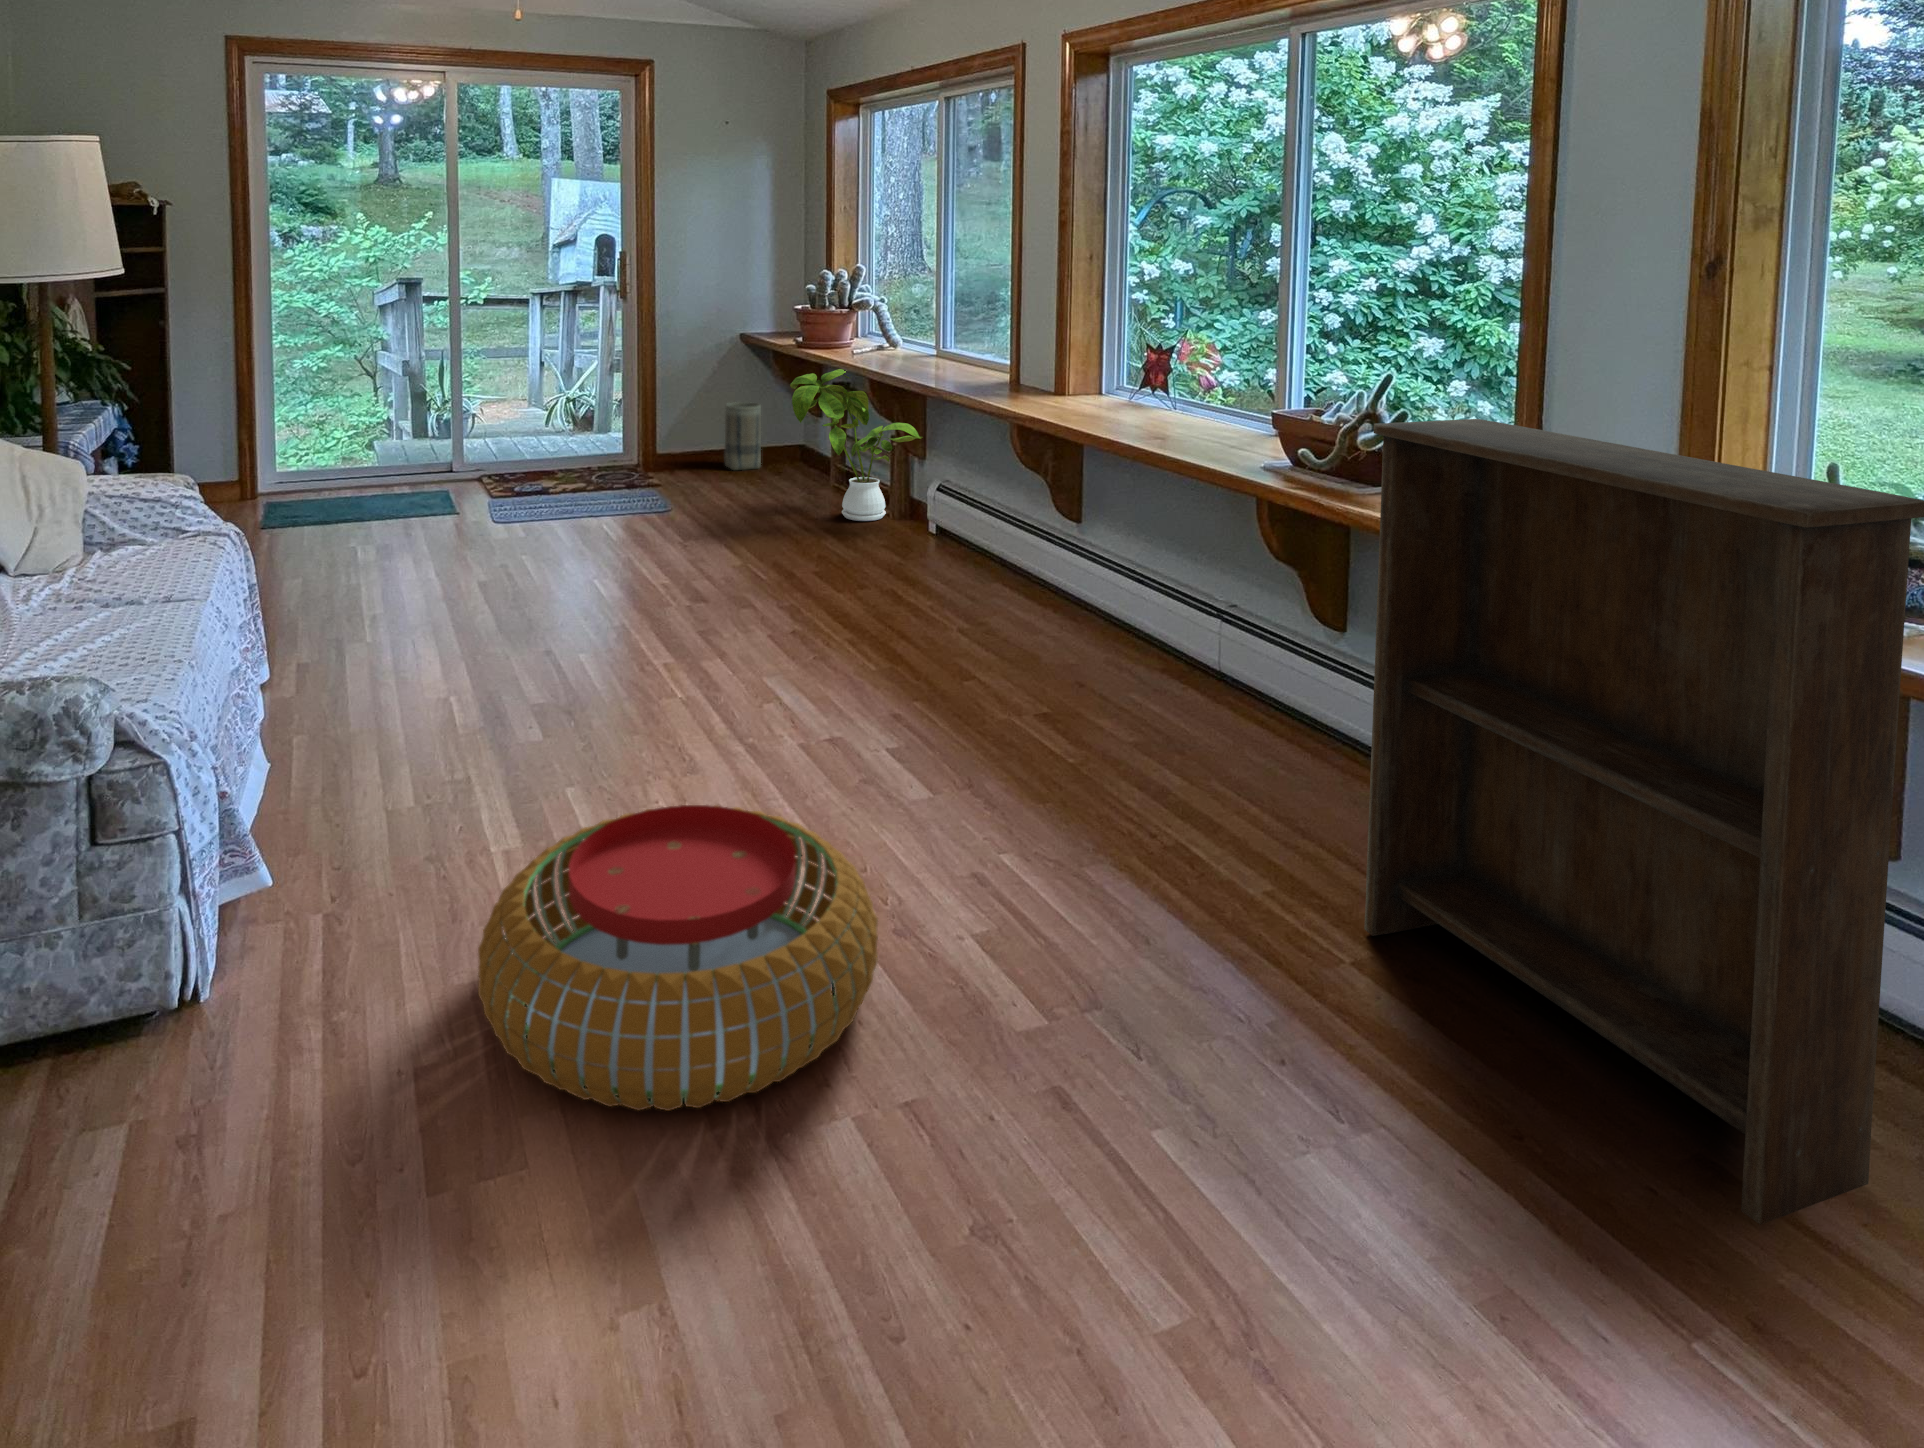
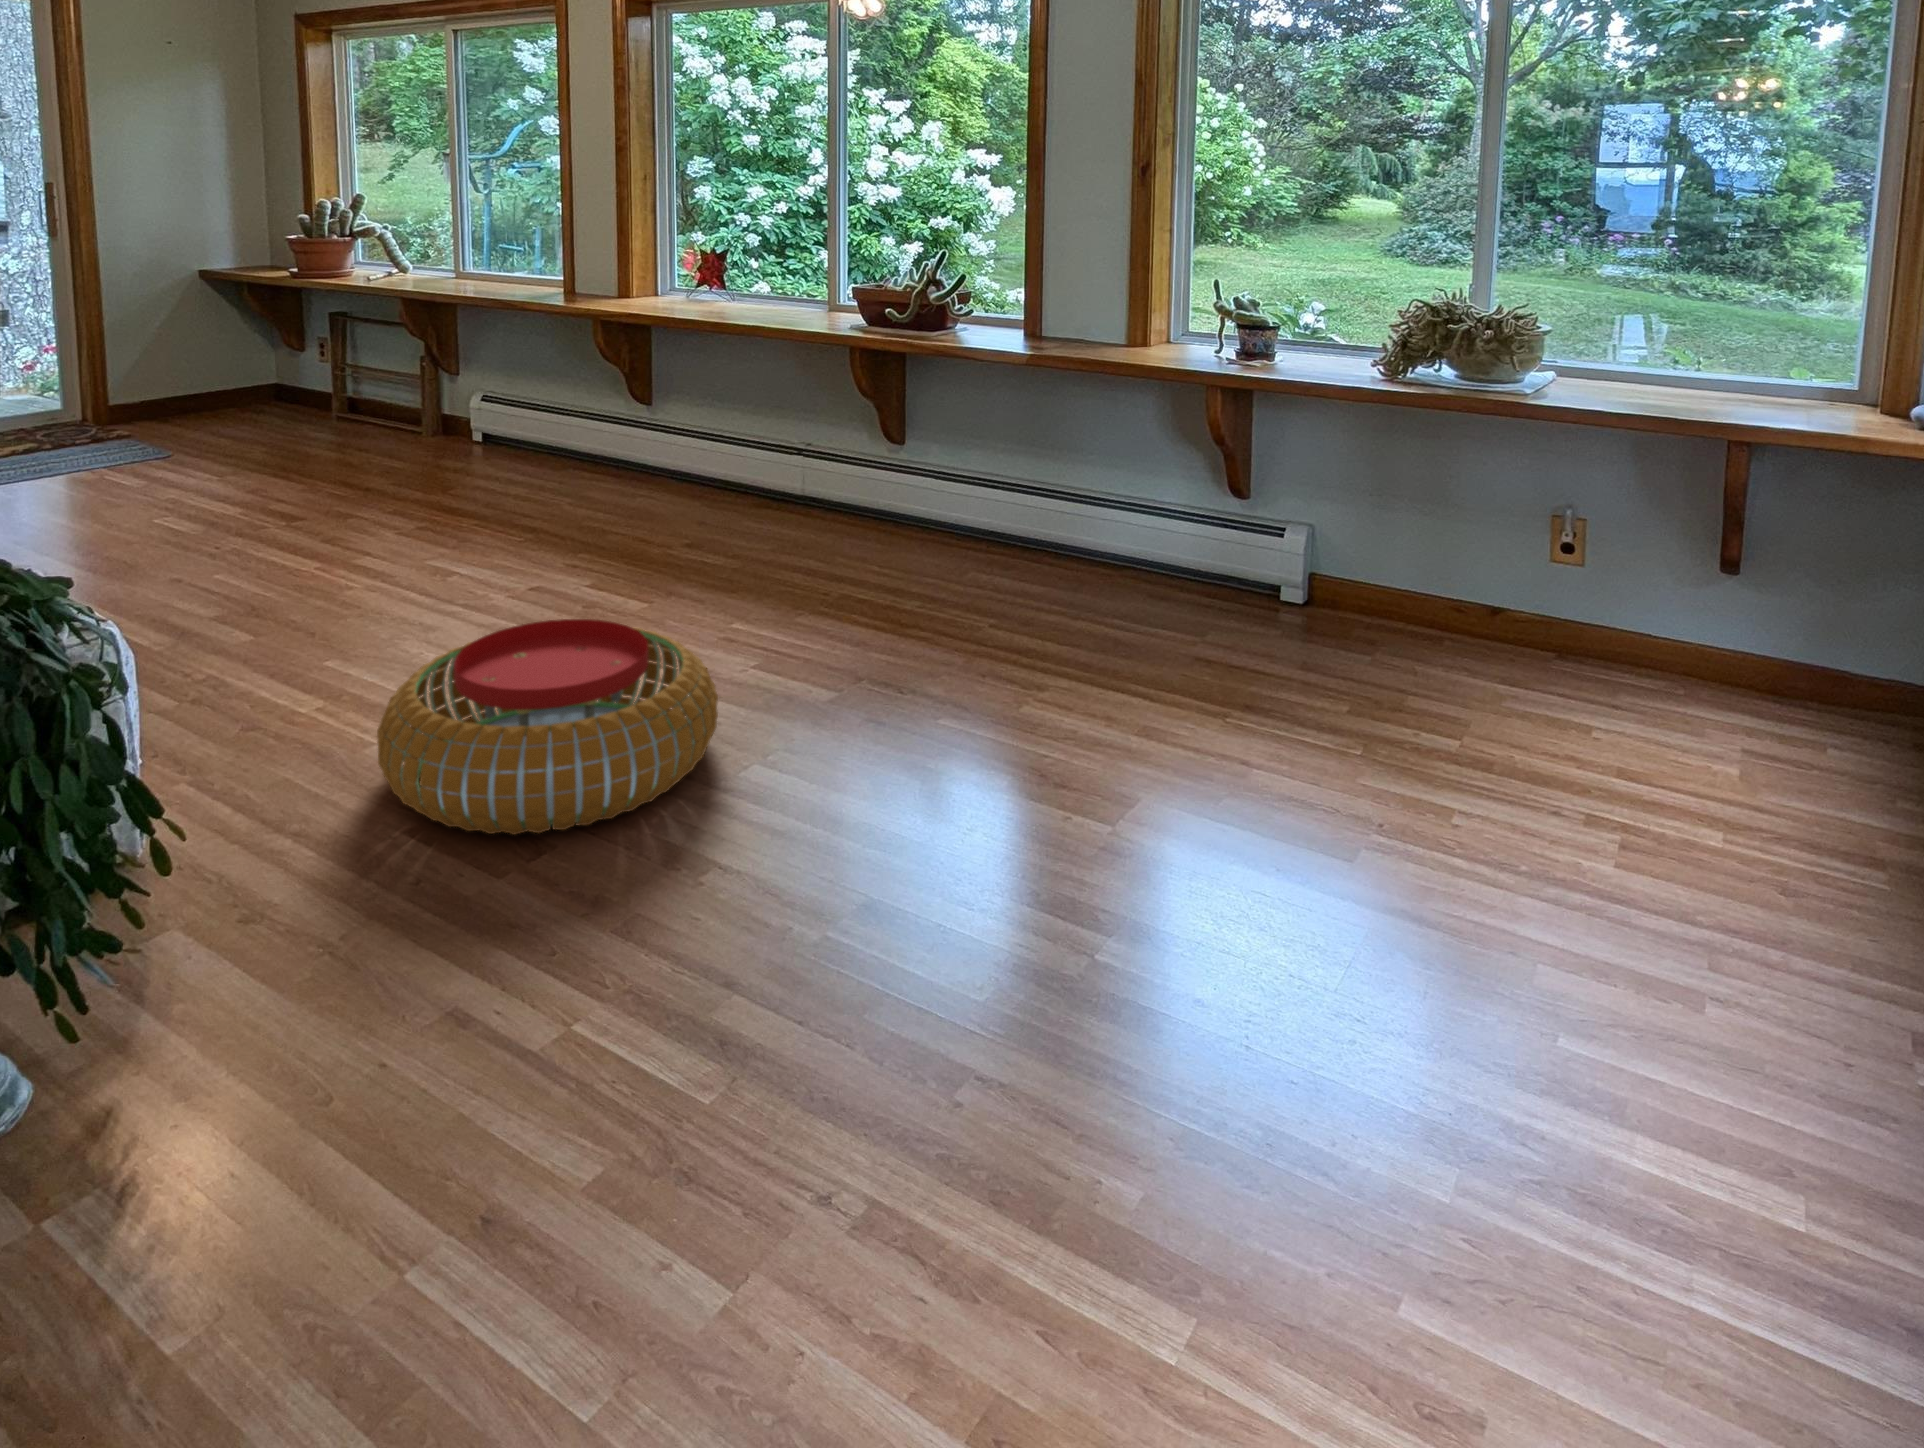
house plant: present [790,369,923,521] -> none [312,293,466,442]
basket: present [725,402,761,470] -> none [190,343,238,416]
bookshelf: present [1364,419,1924,1225] -> none [985,268,1288,677]

